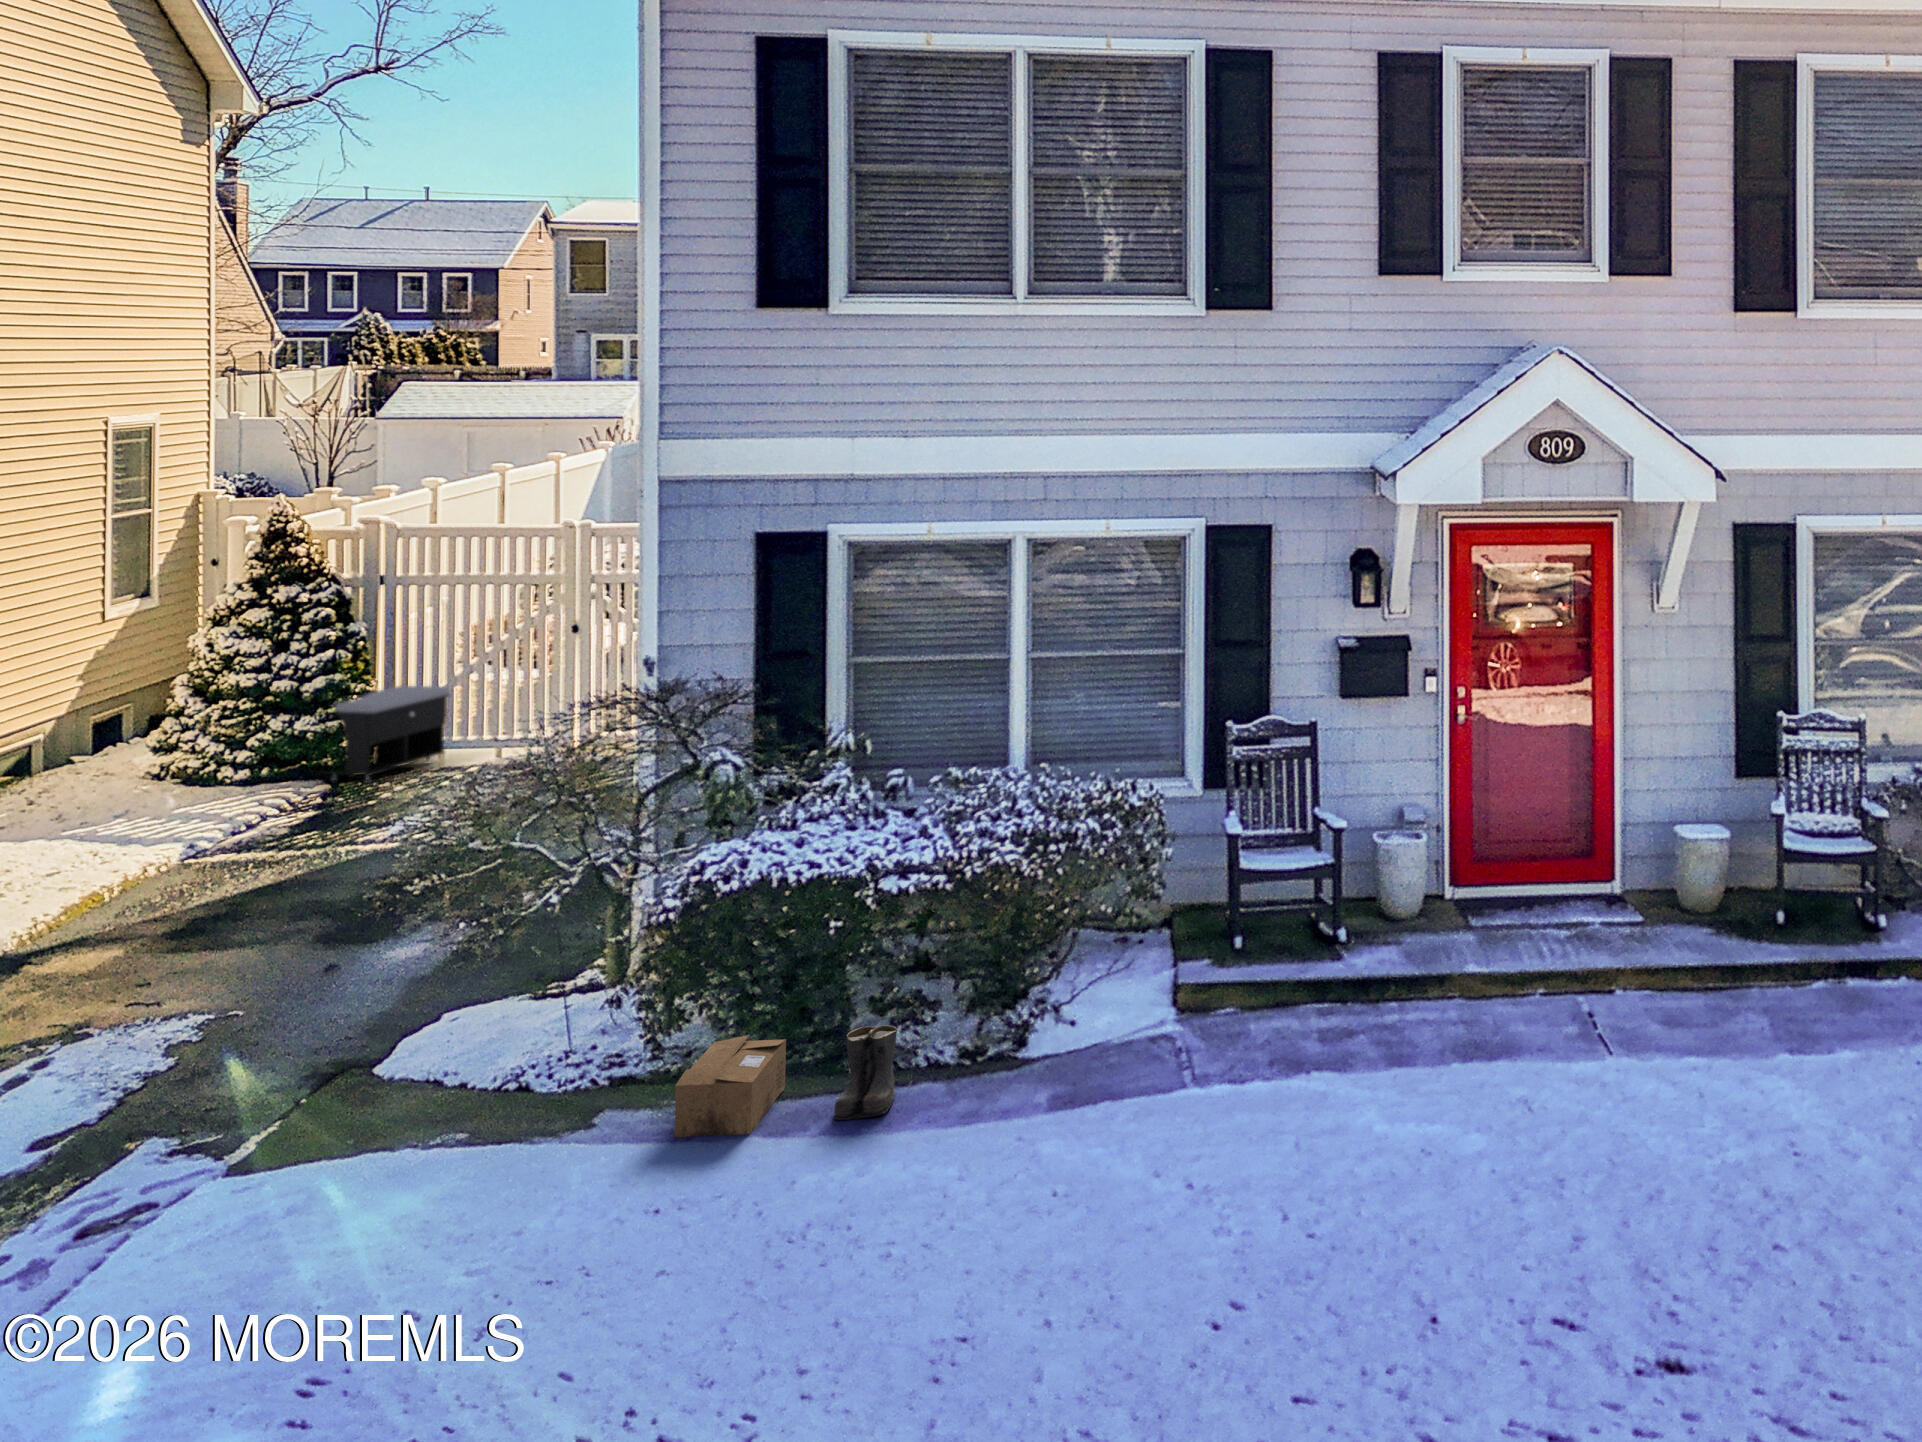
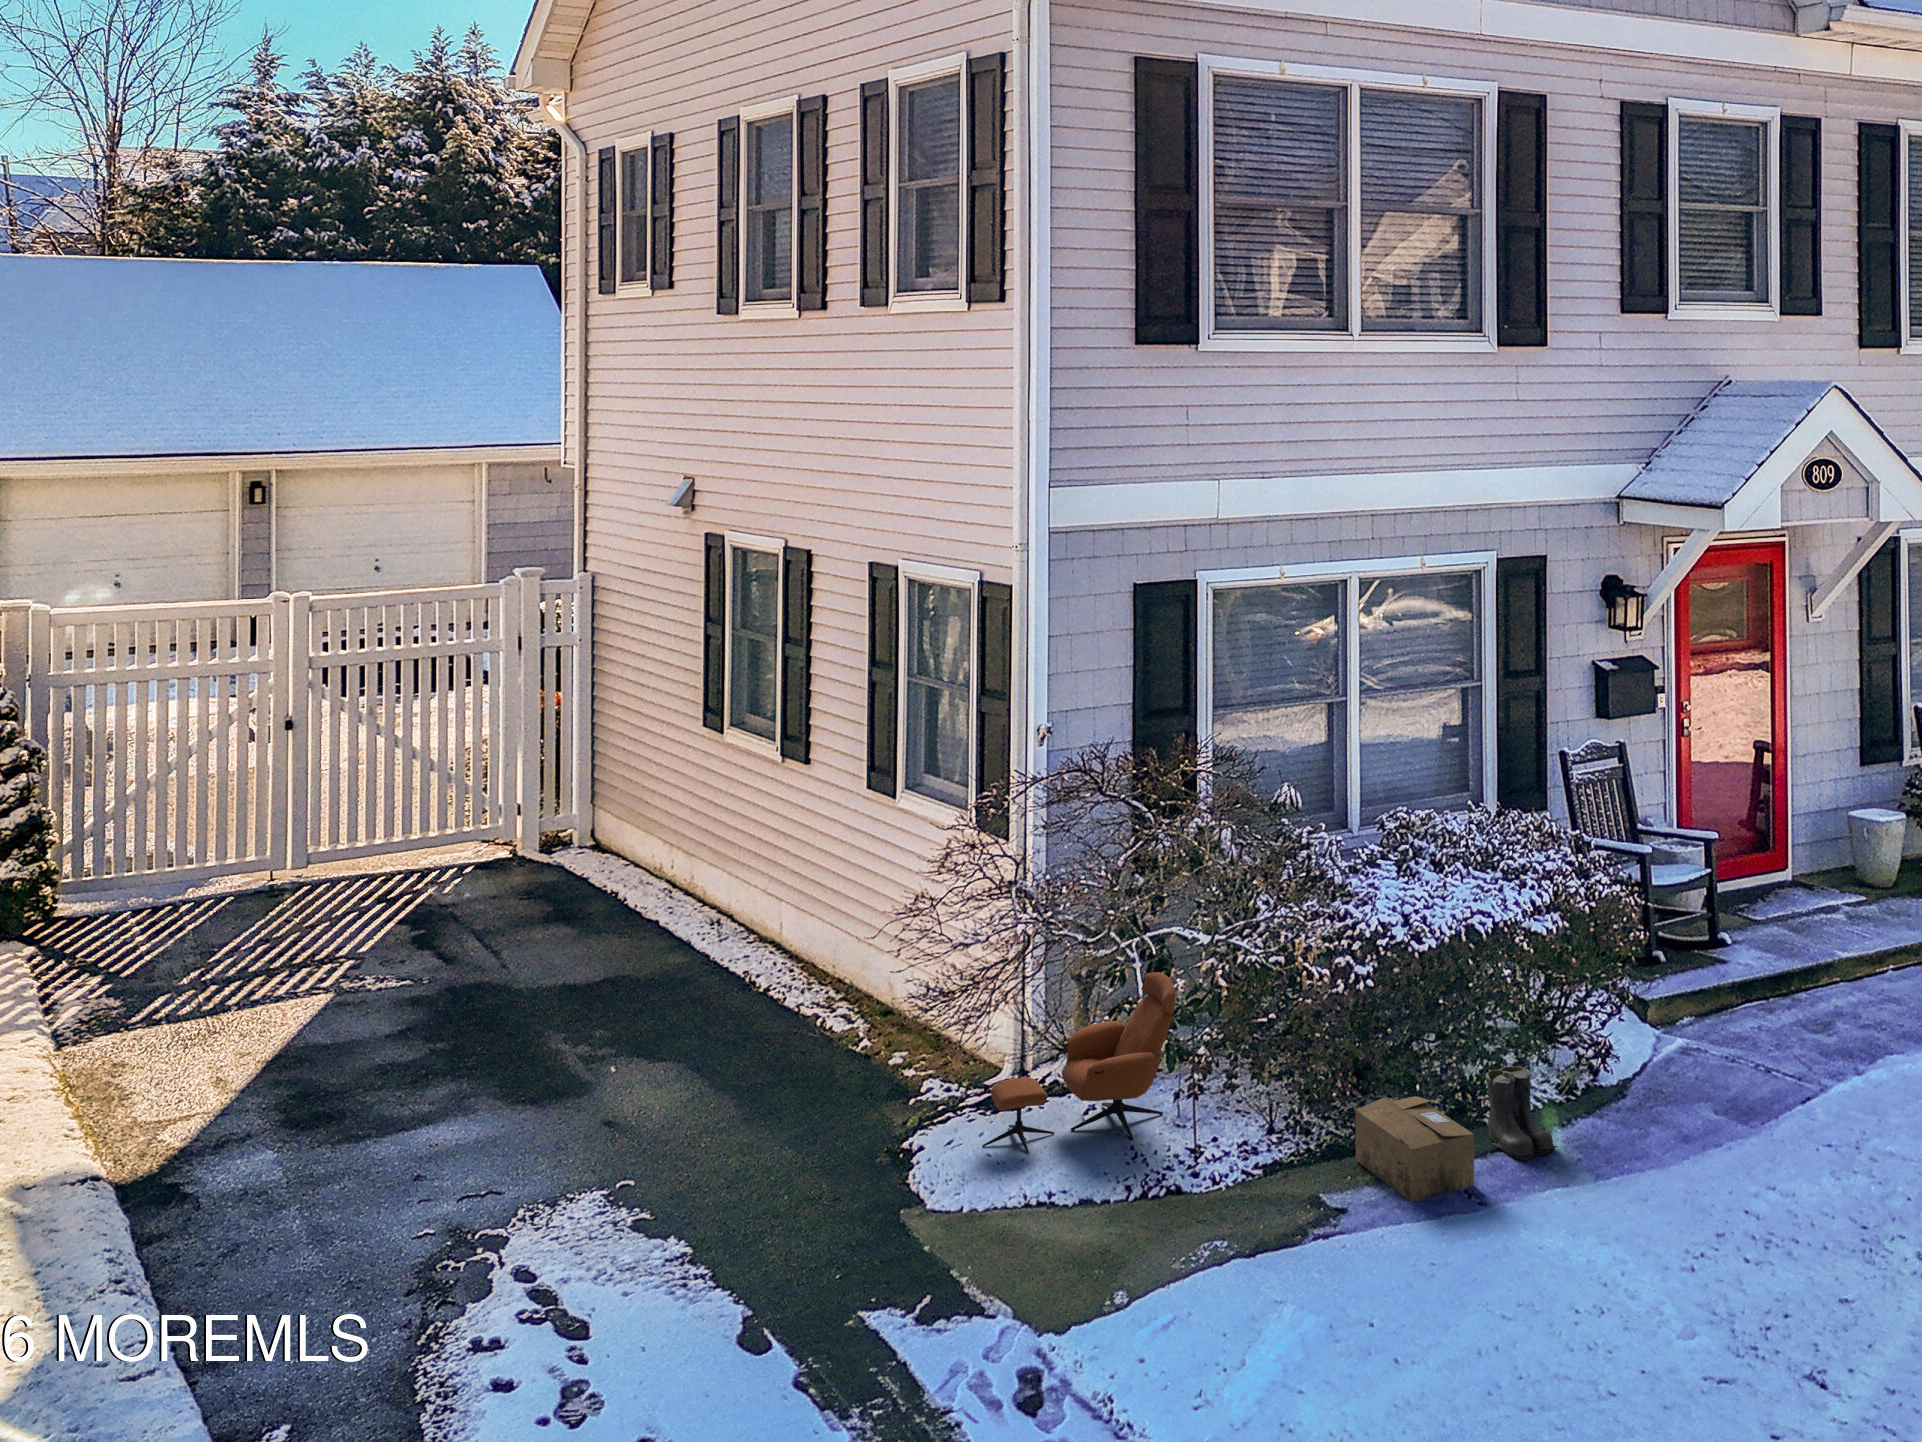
storage bench: present [319,686,450,781] -> none [34,809,177,944]
lounge chair: none [497,891,688,1040] -> present [982,972,1175,1154]

